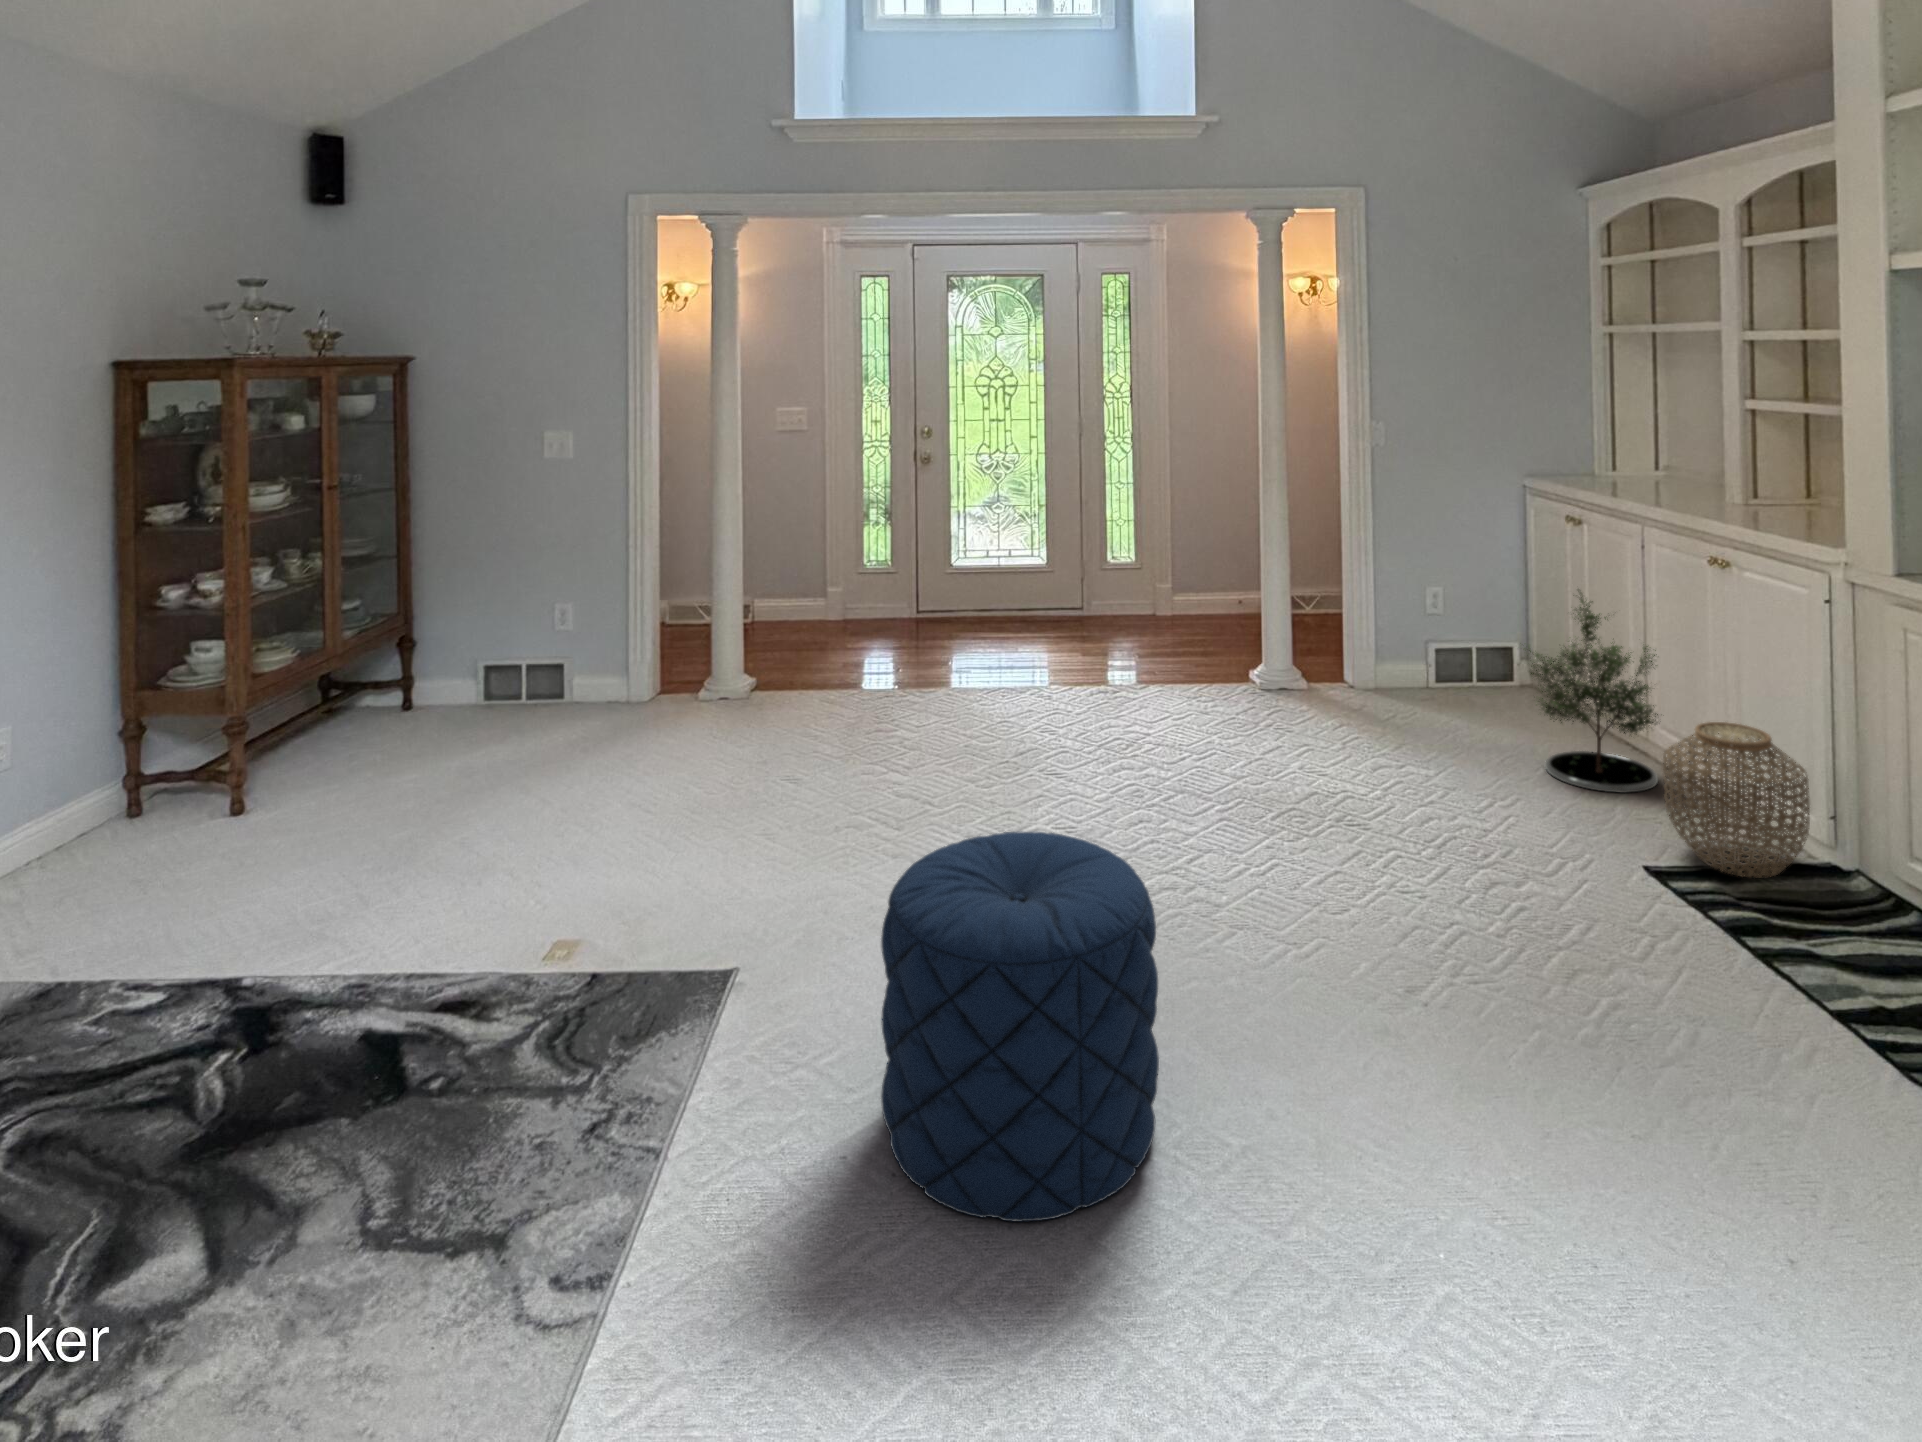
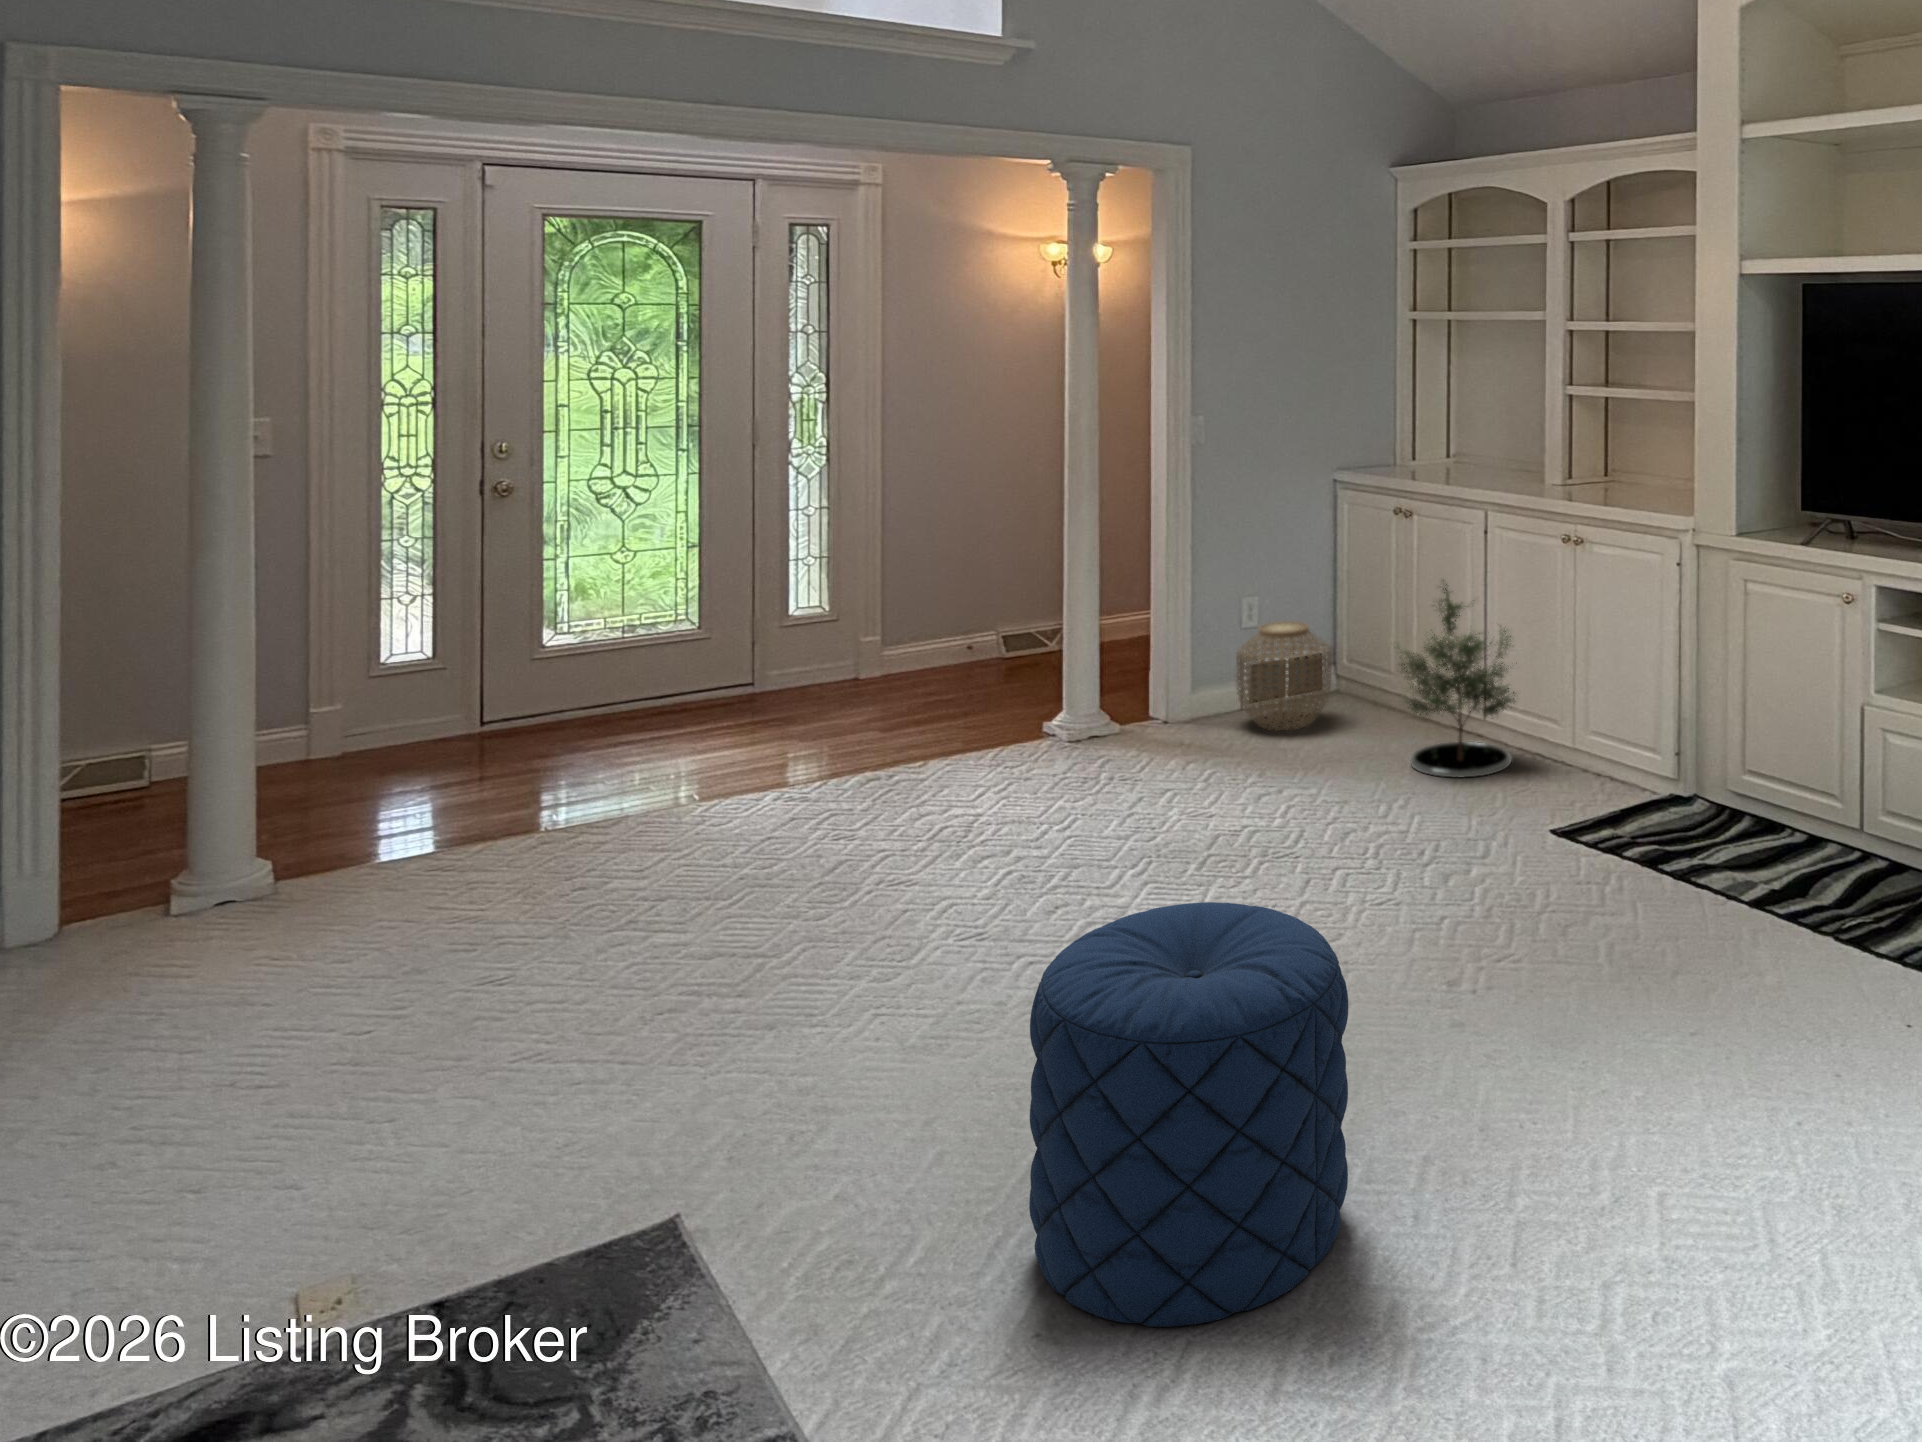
woven basket: present [1663,722,1810,878] -> present [1236,621,1331,730]

